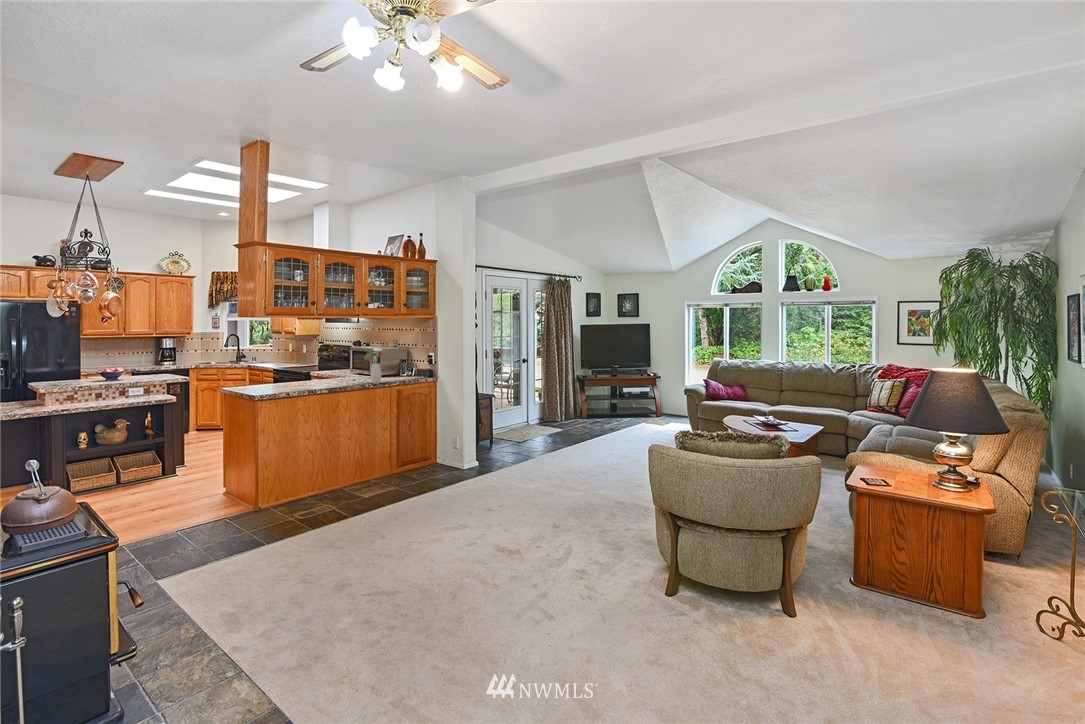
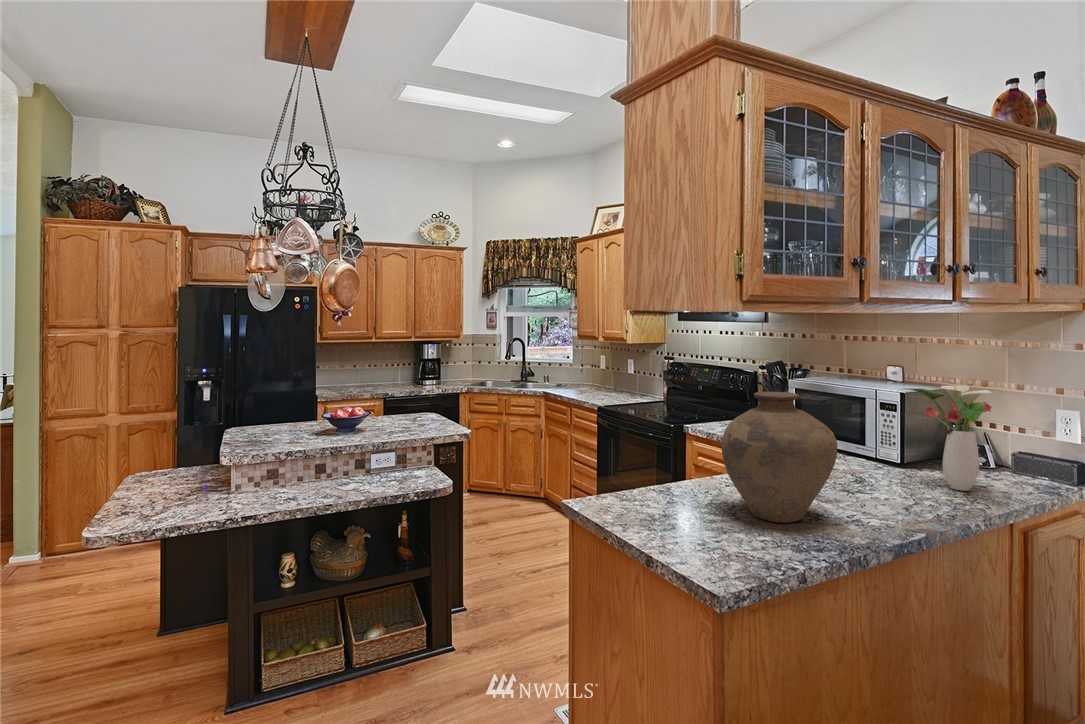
vase: none [271,349,309,389] -> present [721,392,838,523]

